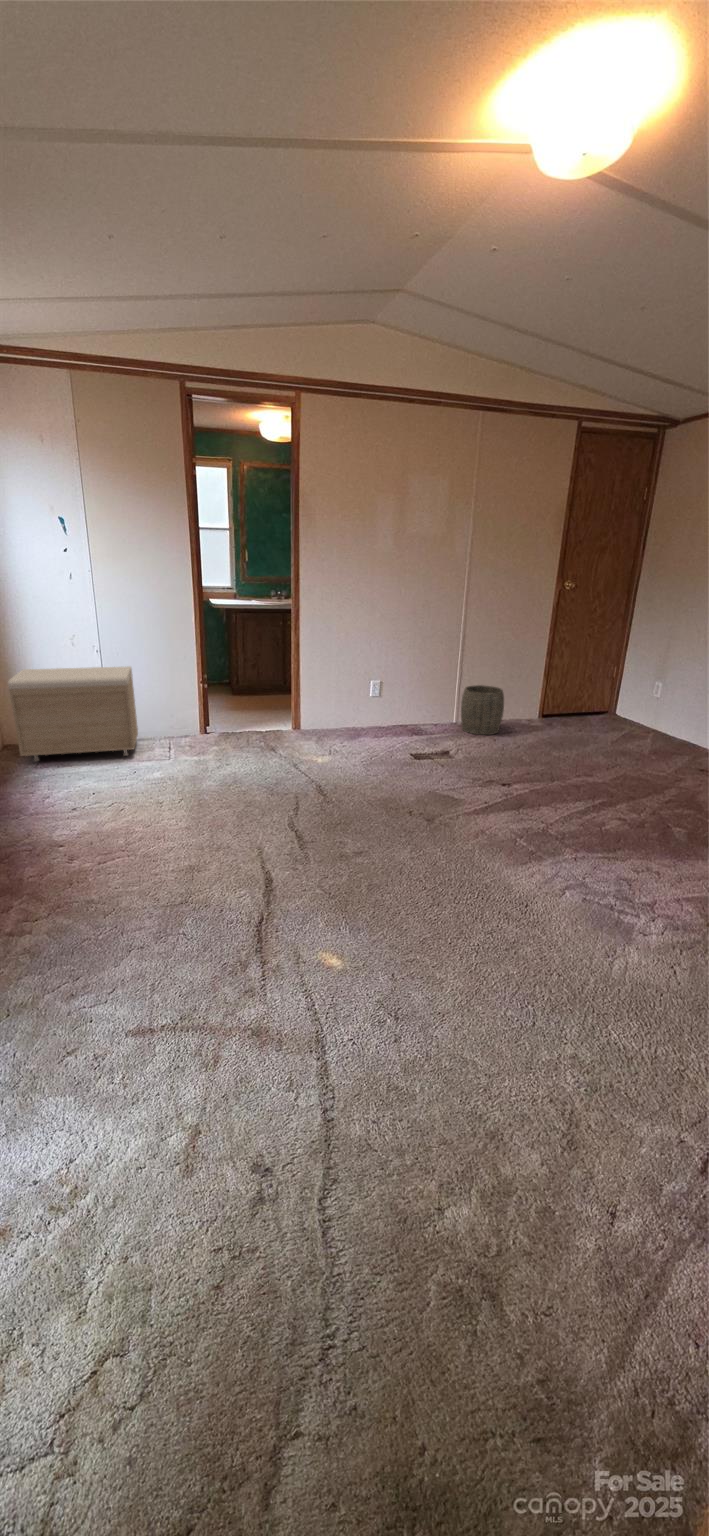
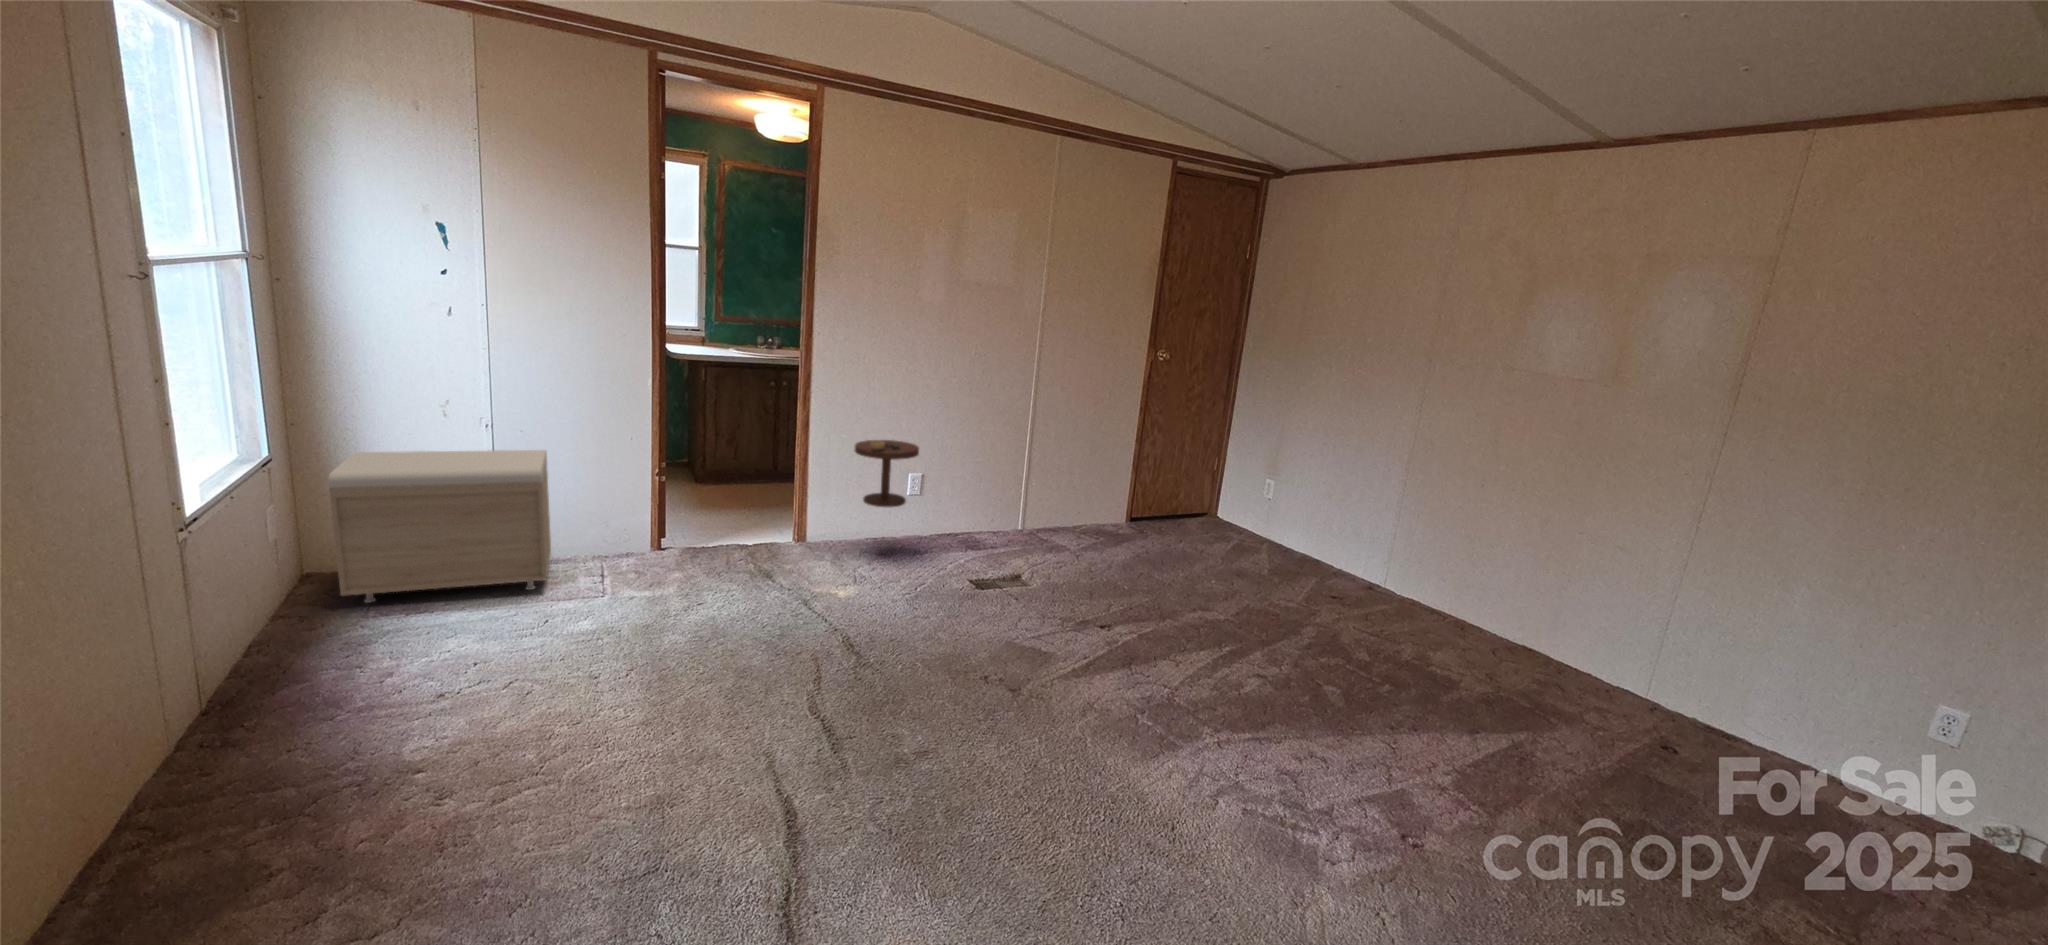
side table: none [330,656,376,738] -> present [855,440,919,507]
woven basket: present [461,685,504,735] -> none [1028,481,1086,548]

